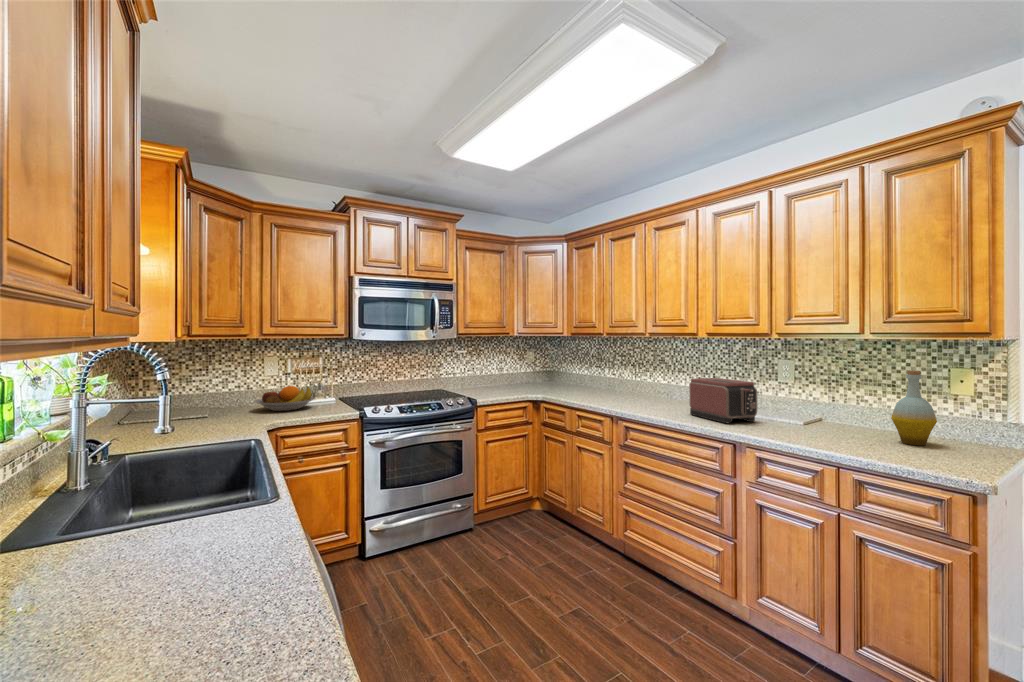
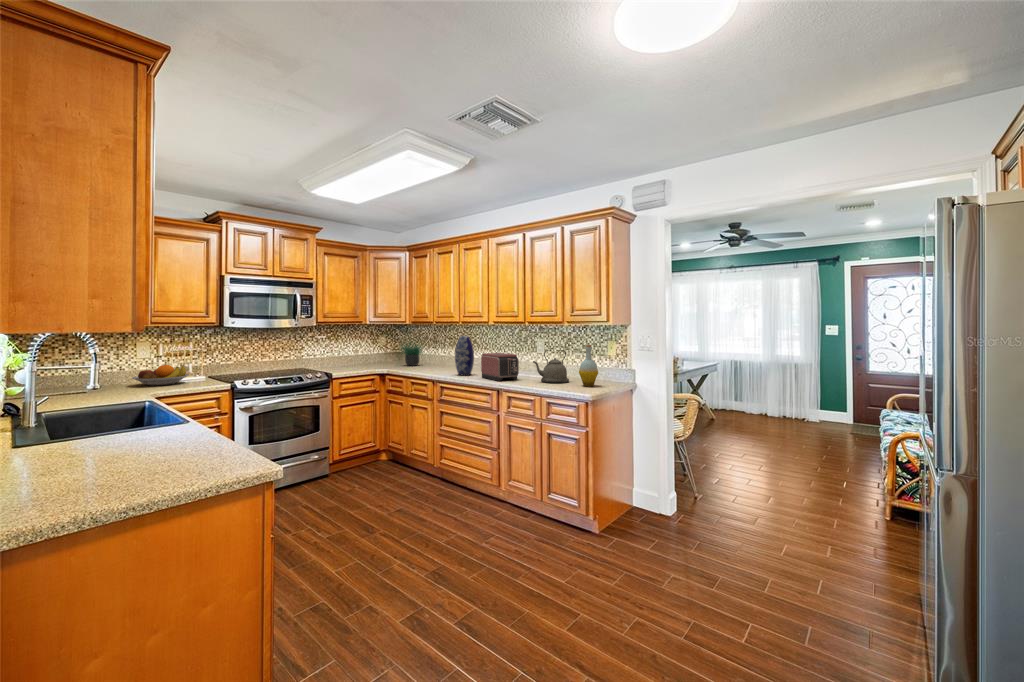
potted plant: none [550,347,594,389] -> present [402,343,423,366]
vase: none [643,352,673,409] -> present [455,336,474,375]
kettle: none [790,377,858,434] -> present [533,350,569,383]

